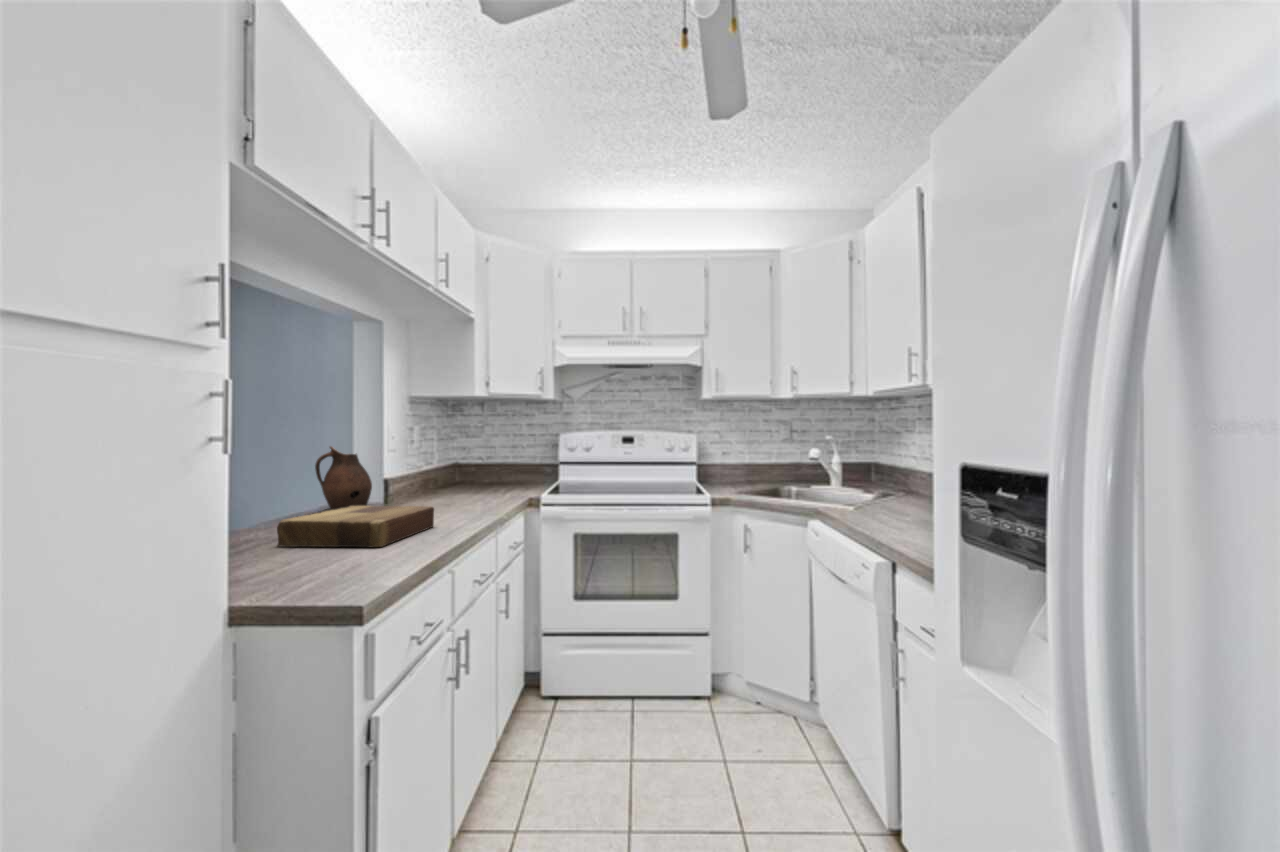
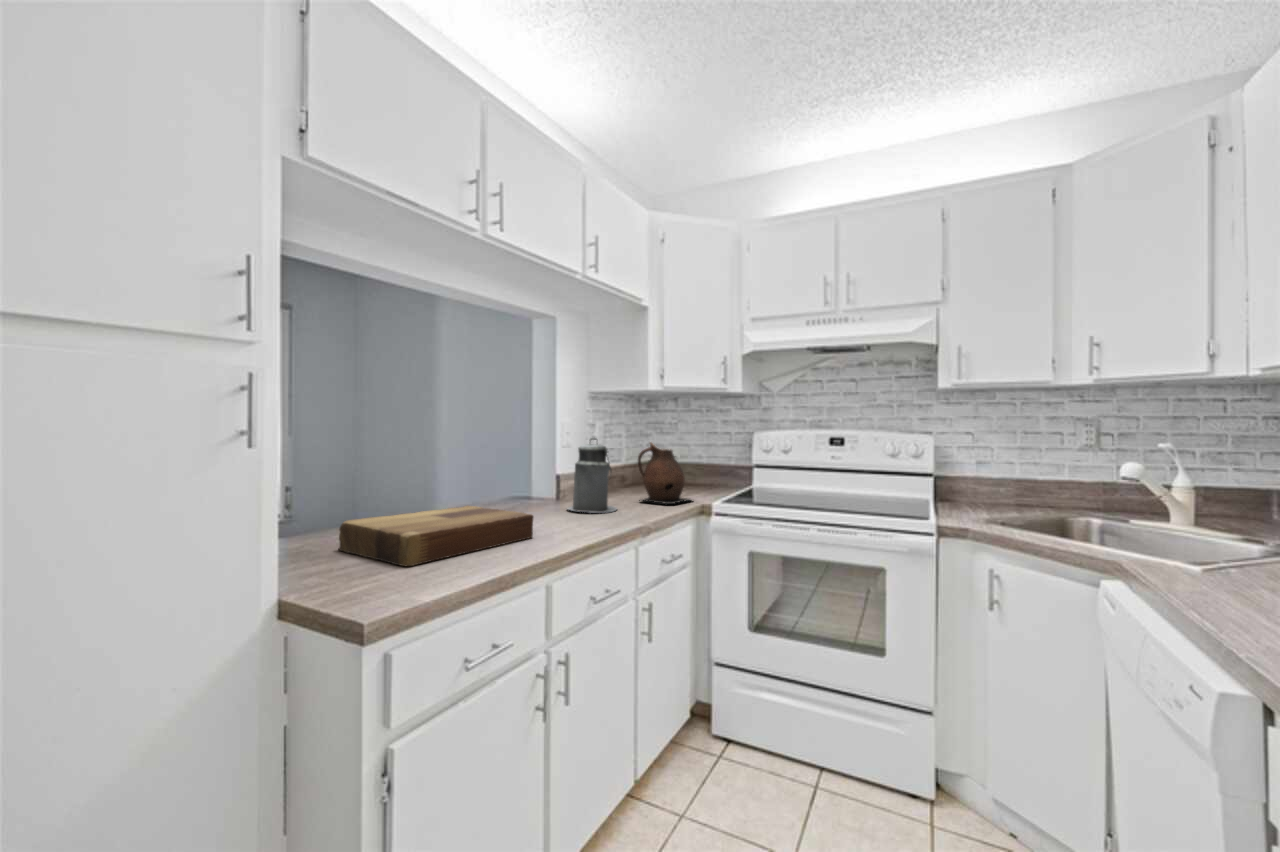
canister: none [410,440,460,509] -> present [568,438,617,513]
ceramic pitcher: present [315,447,372,512] -> present [638,443,692,504]

